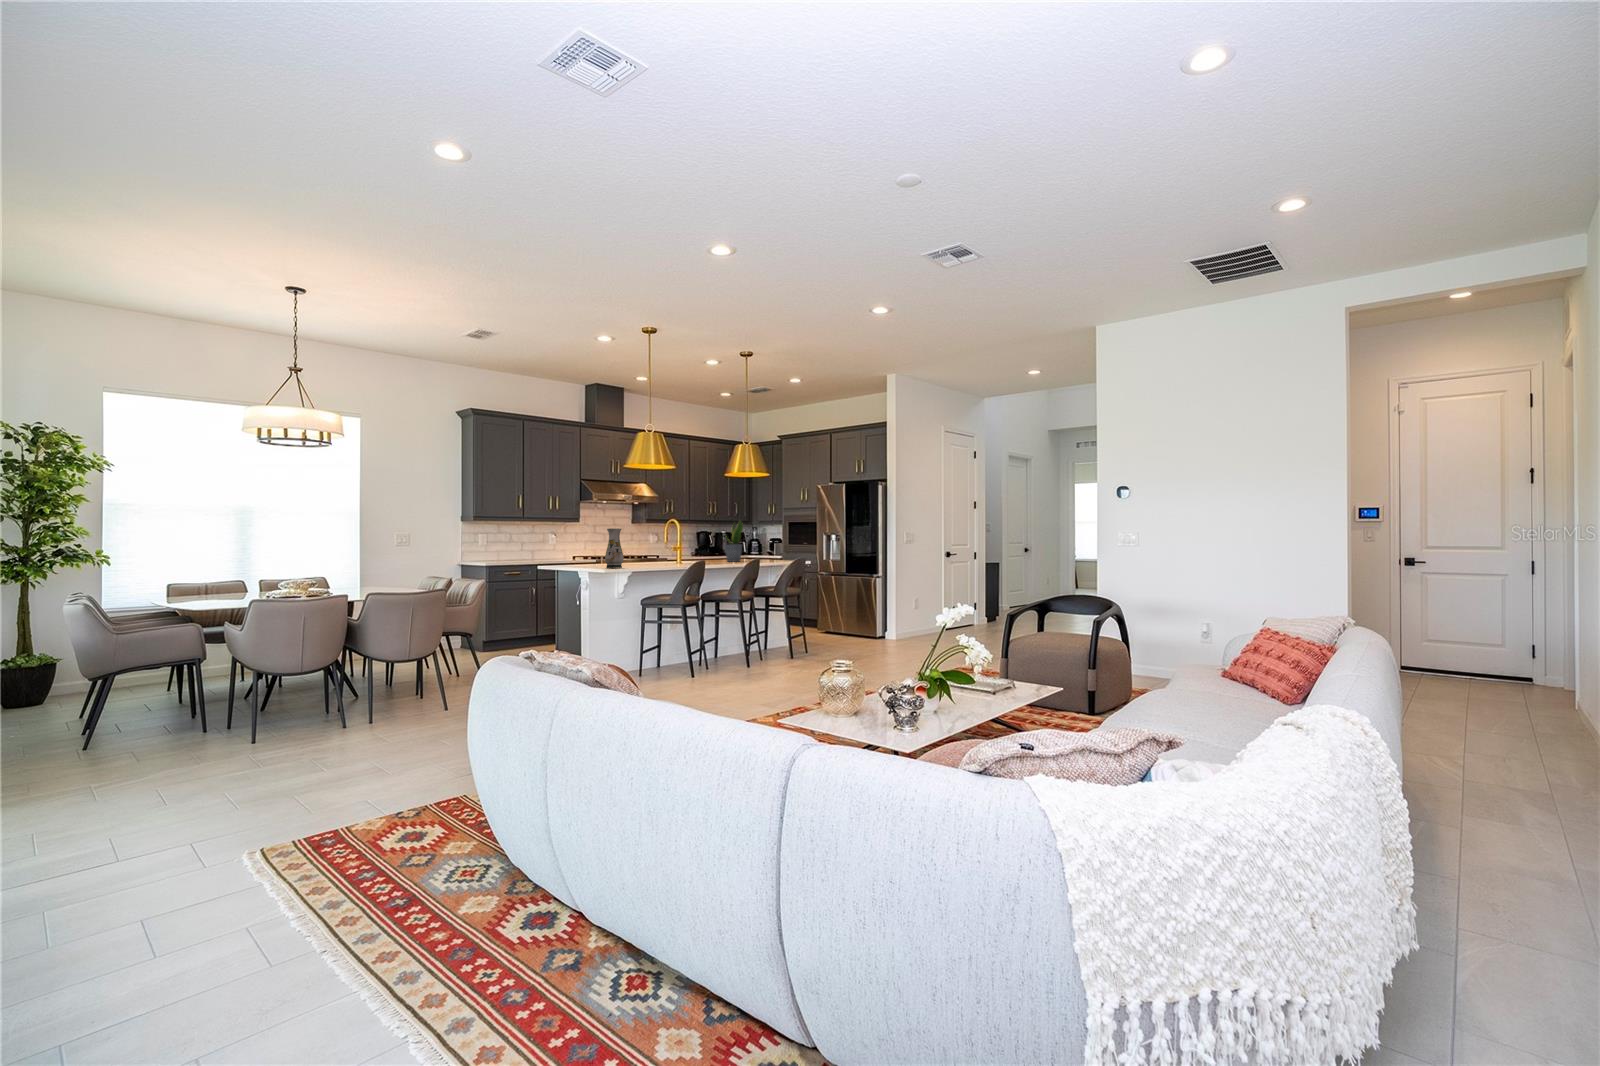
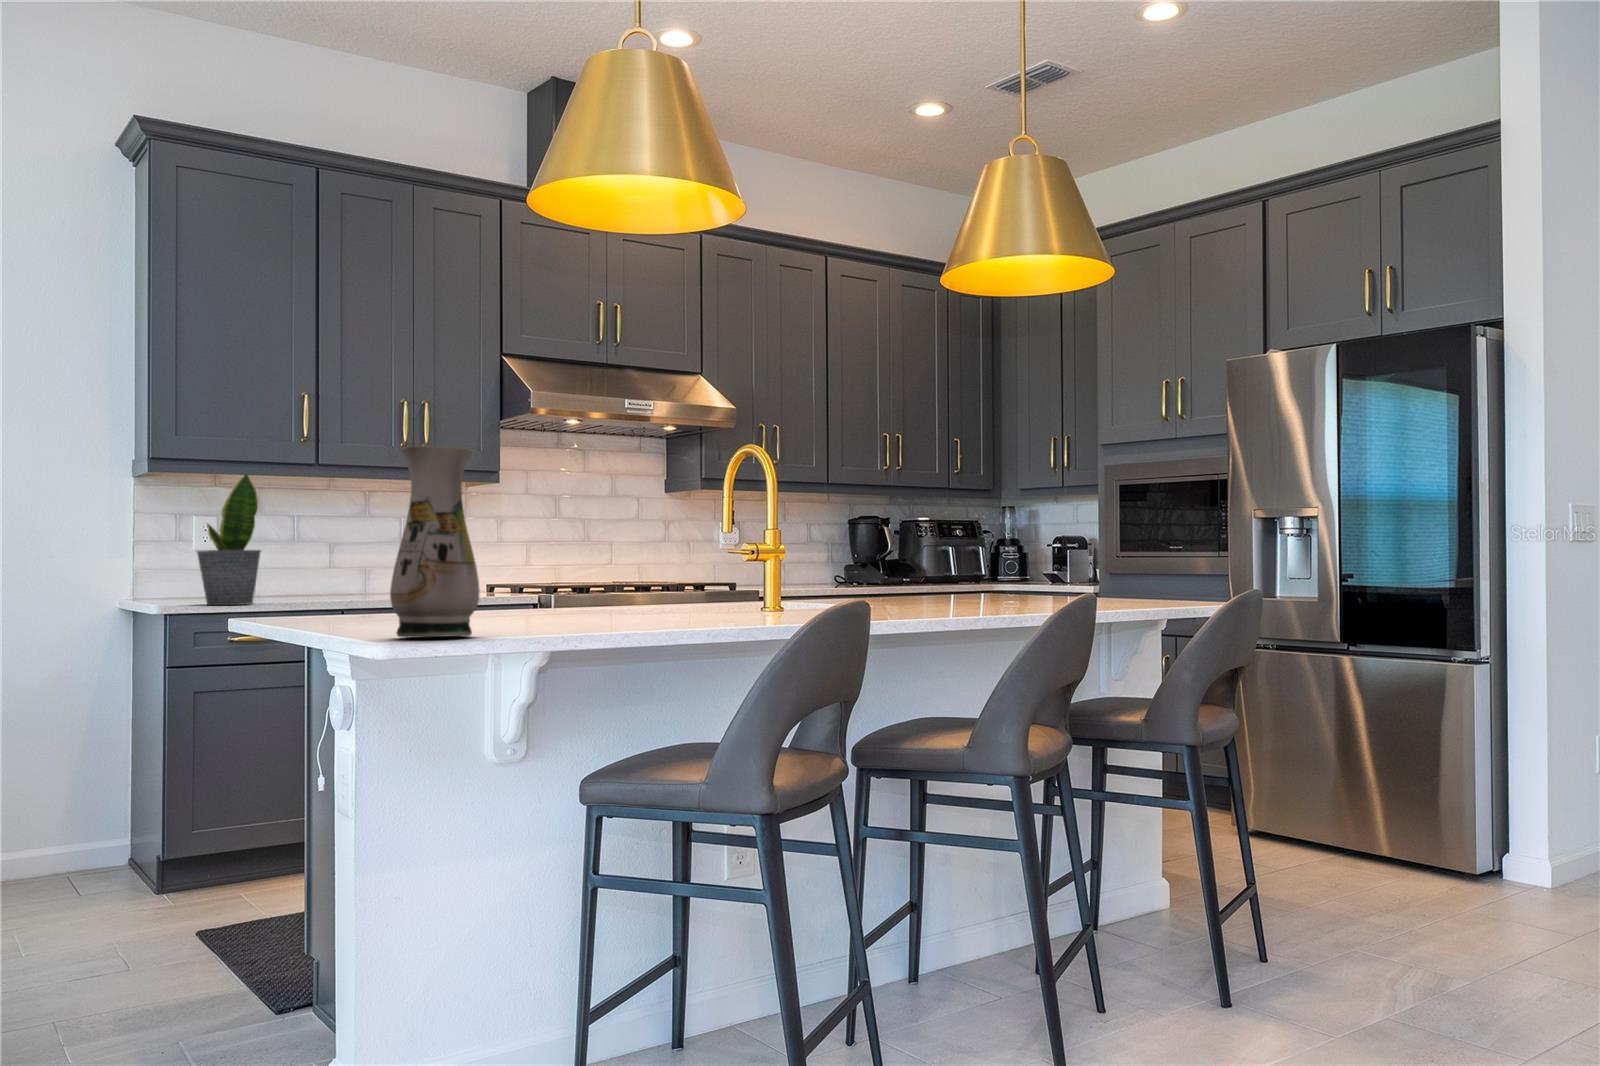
potted plant: present [725,521,743,562] -> present [197,474,261,605]

